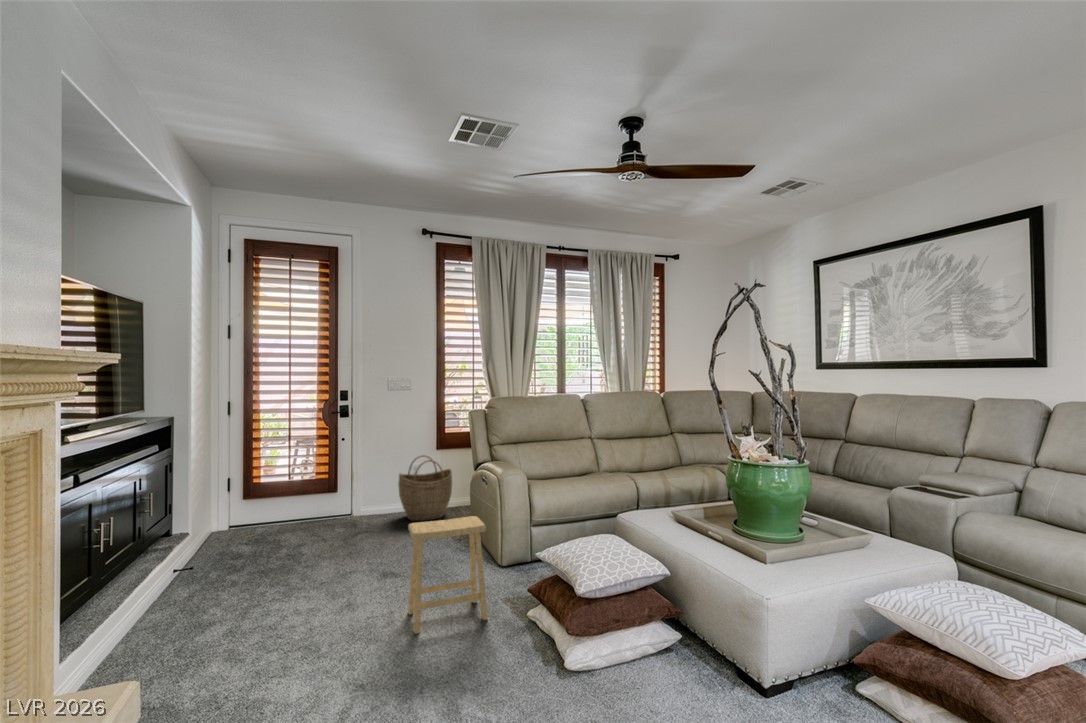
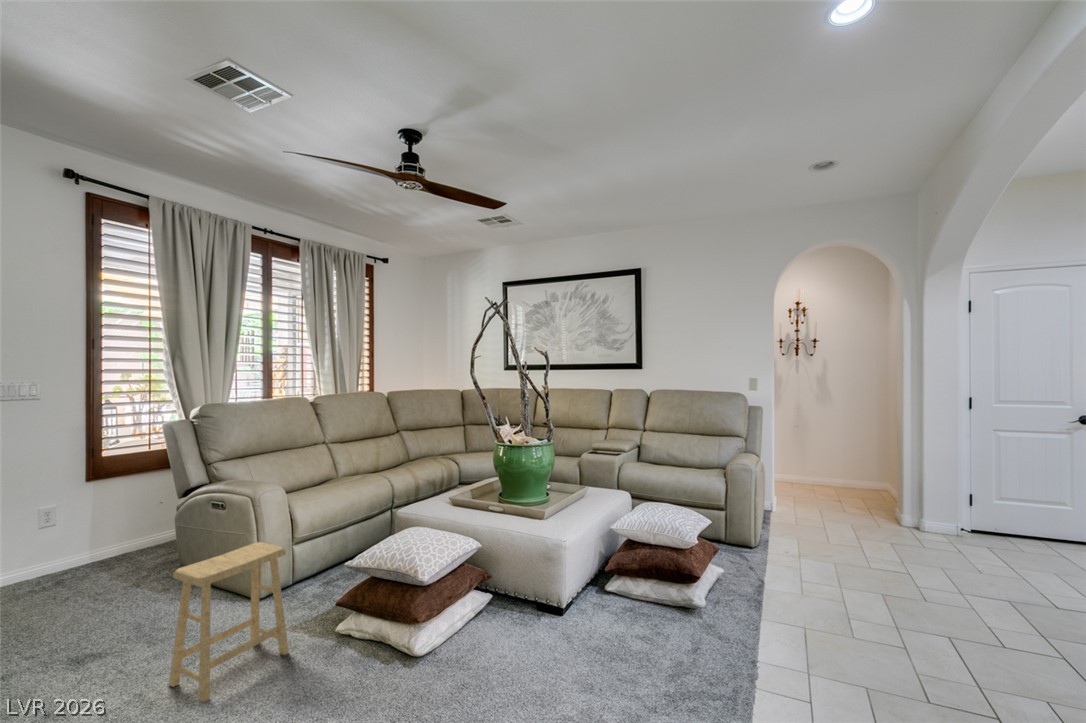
woven basket: present [398,455,452,521] -> none [24,489,125,584]

